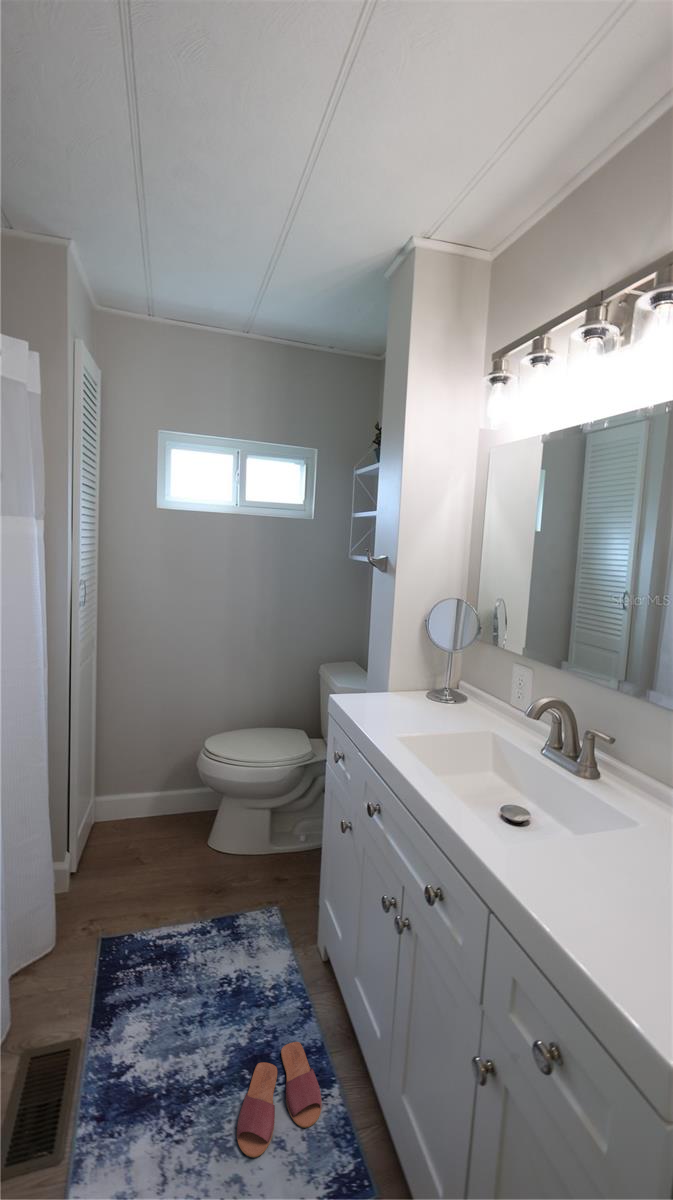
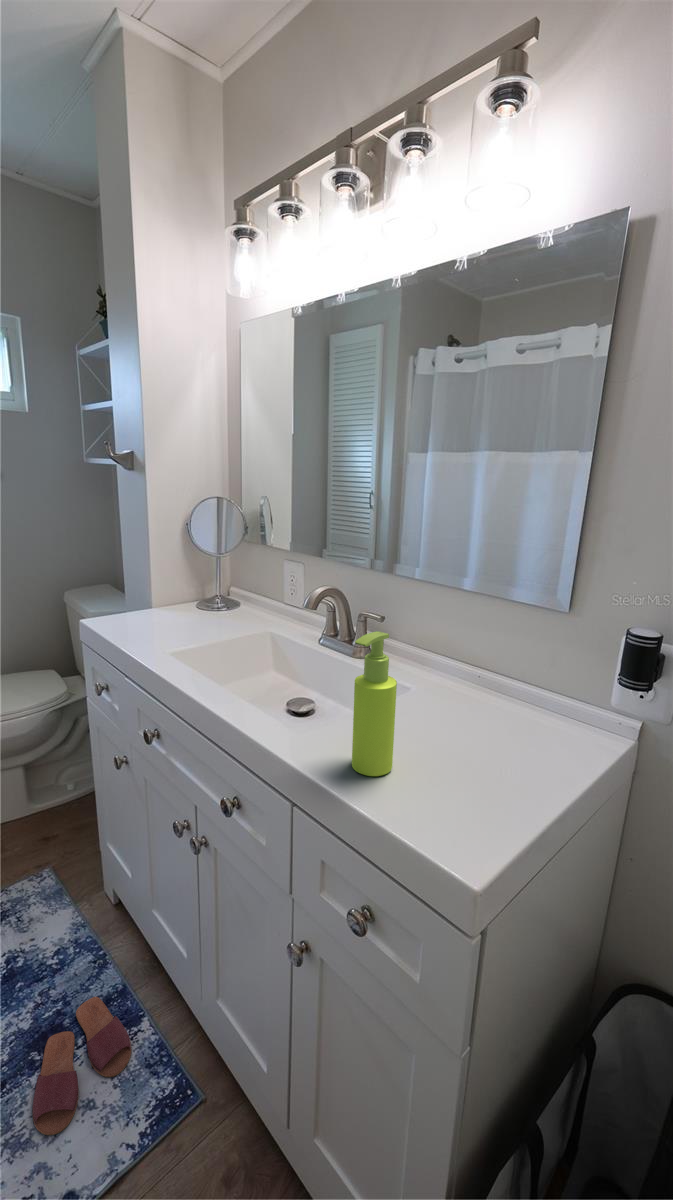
soap dispenser: none [554,757,607,907] -> present [352,631,397,776]

